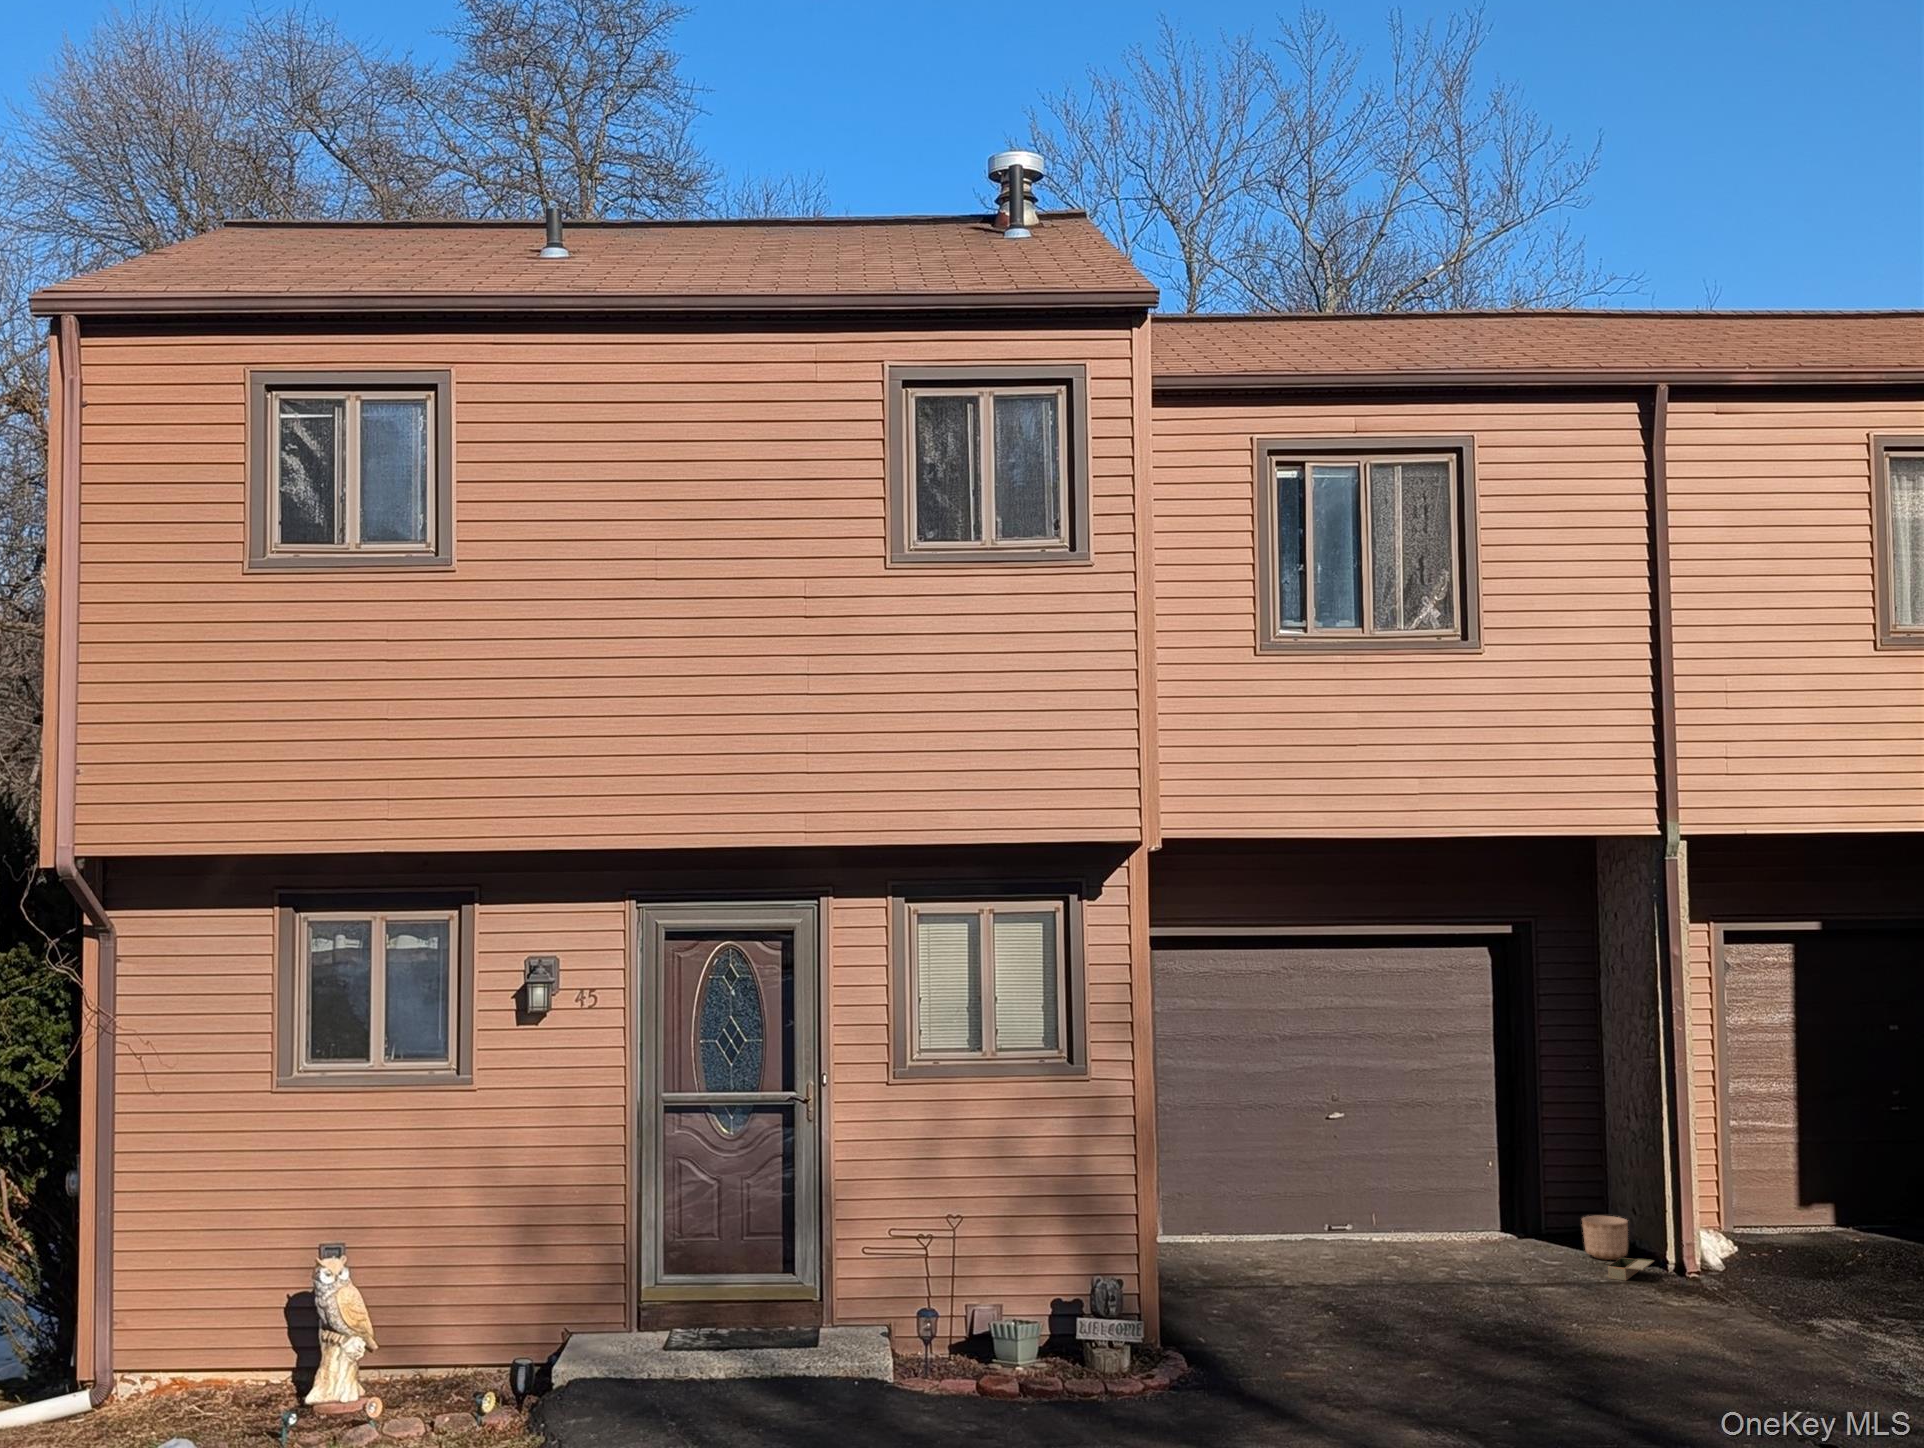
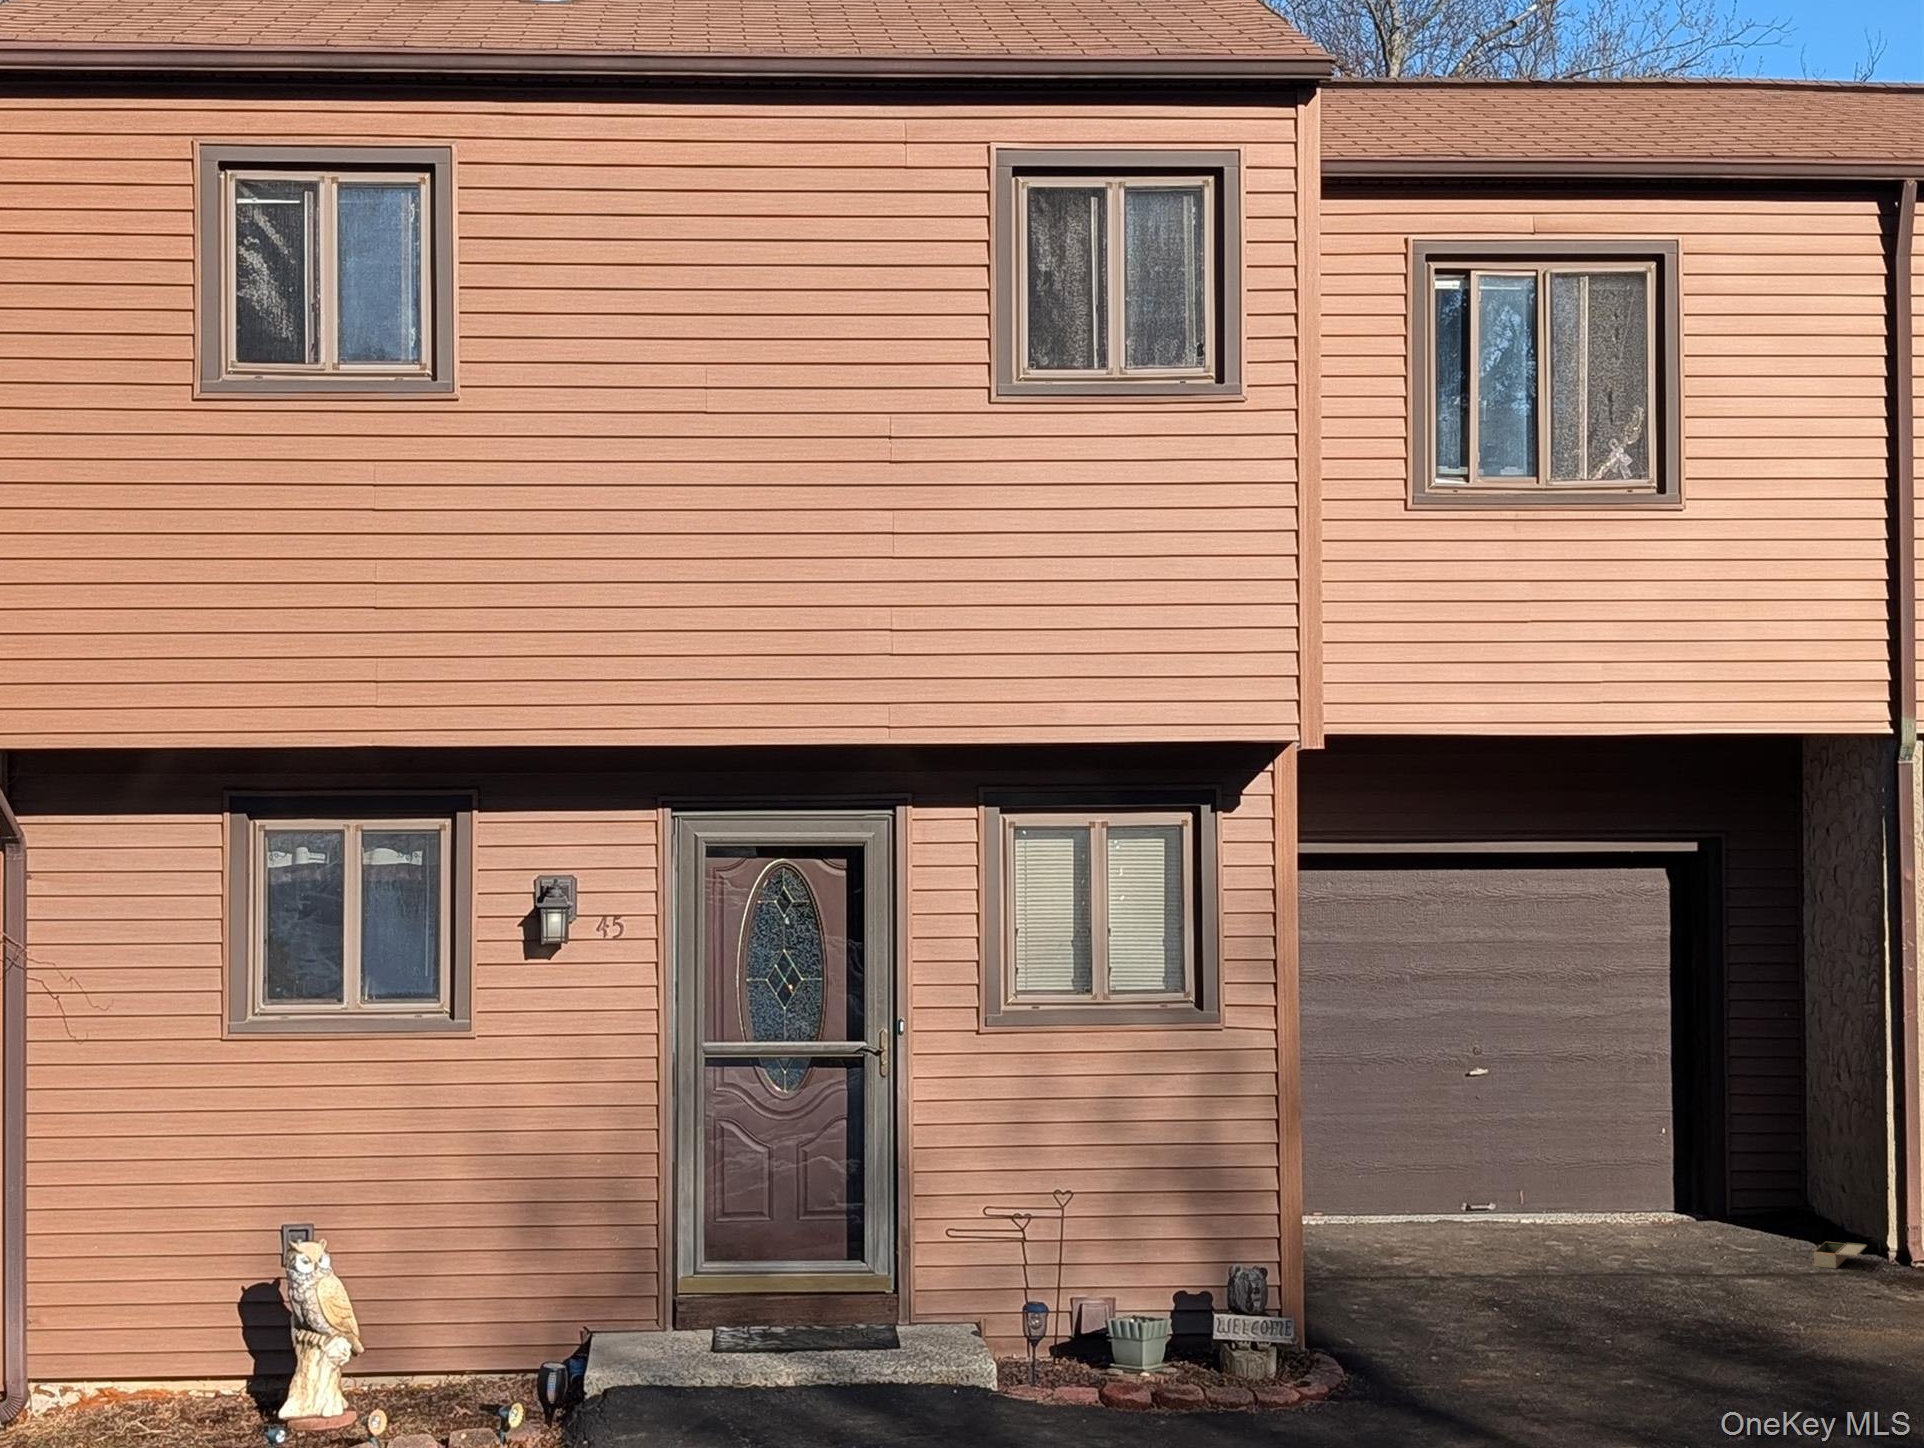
planter: present [1582,1216,1628,1260] -> none [1775,1192,1831,1244]

